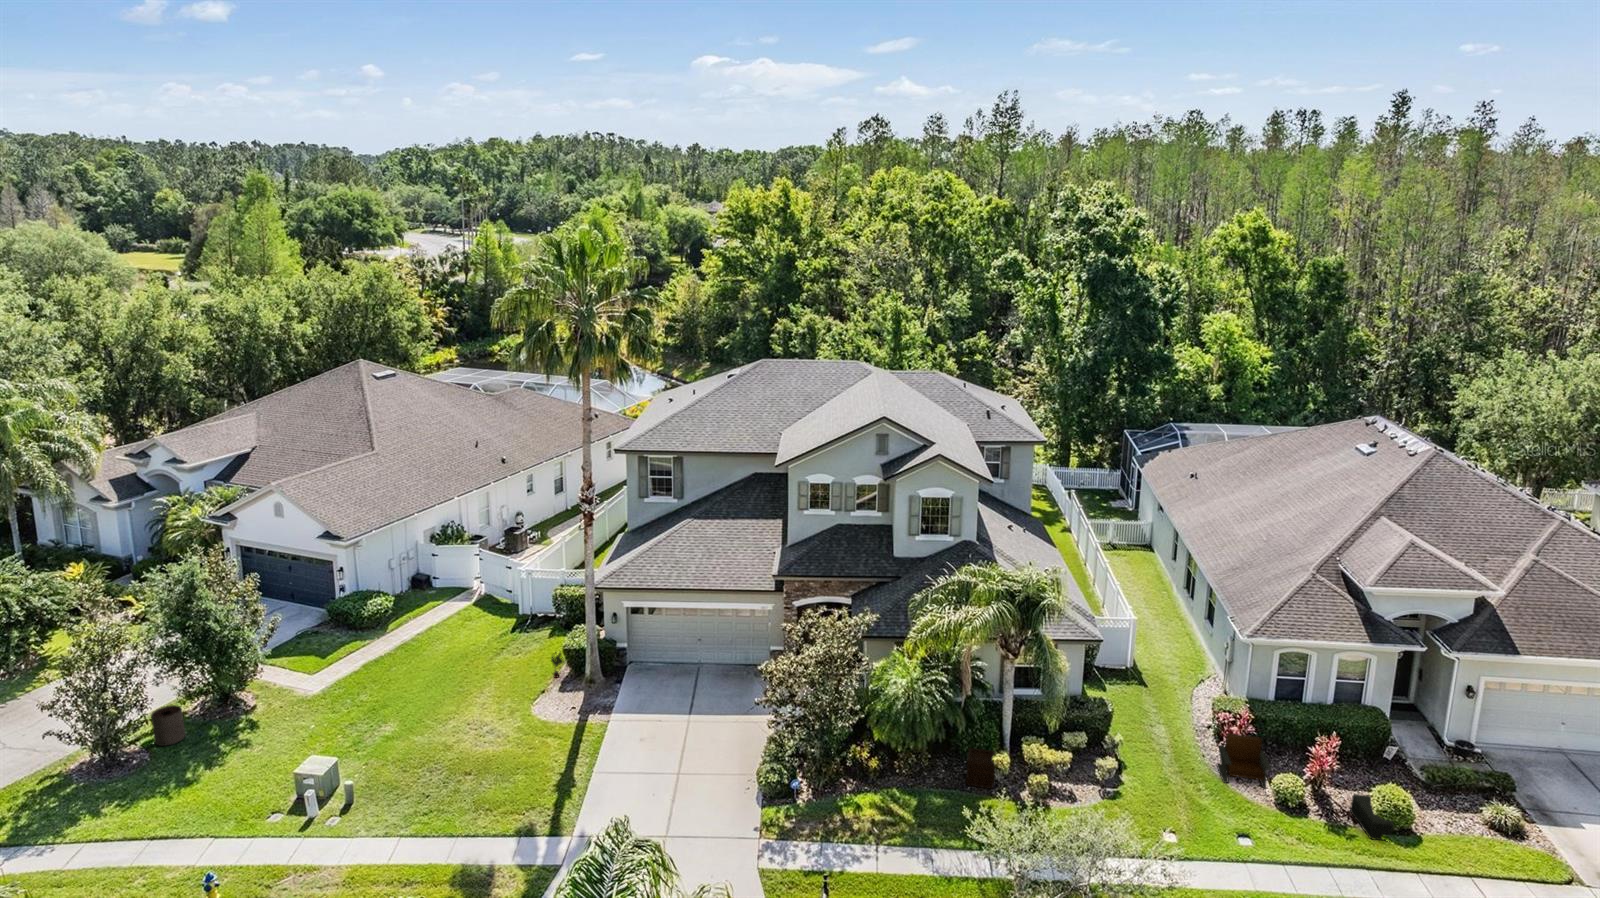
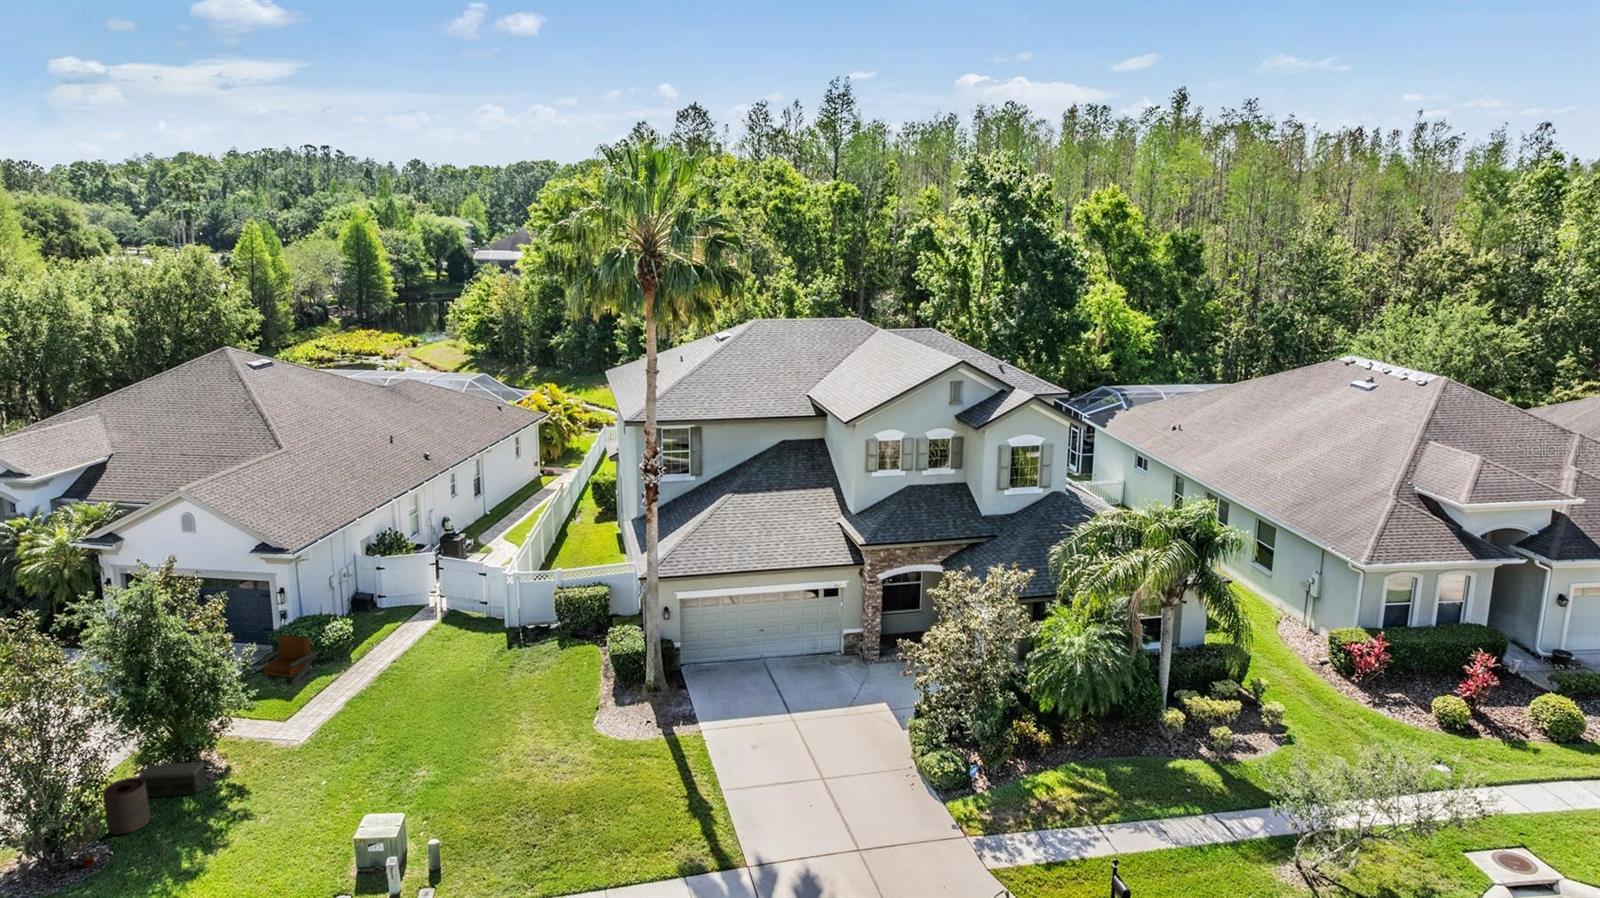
potted tree: present [551,652,566,678] -> present [66,816,103,867]
lounge chair: present [1217,733,1271,789] -> present [259,634,318,686]
wooden crate: present [966,748,996,789] -> none [1128,709,1171,750]
storage bench: present [1350,794,1394,841] -> present [138,762,207,797]

